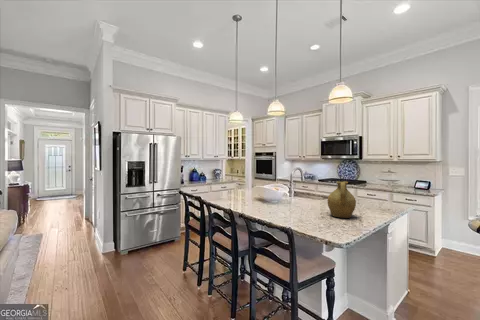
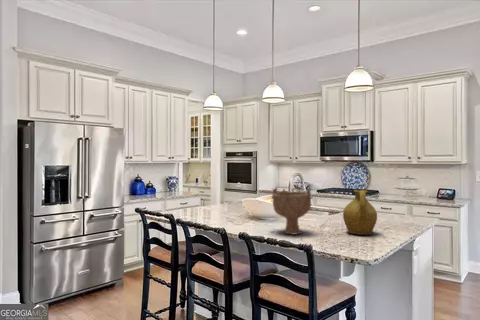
decorative bowl: none [270,177,302,215] -> present [272,187,312,234]

